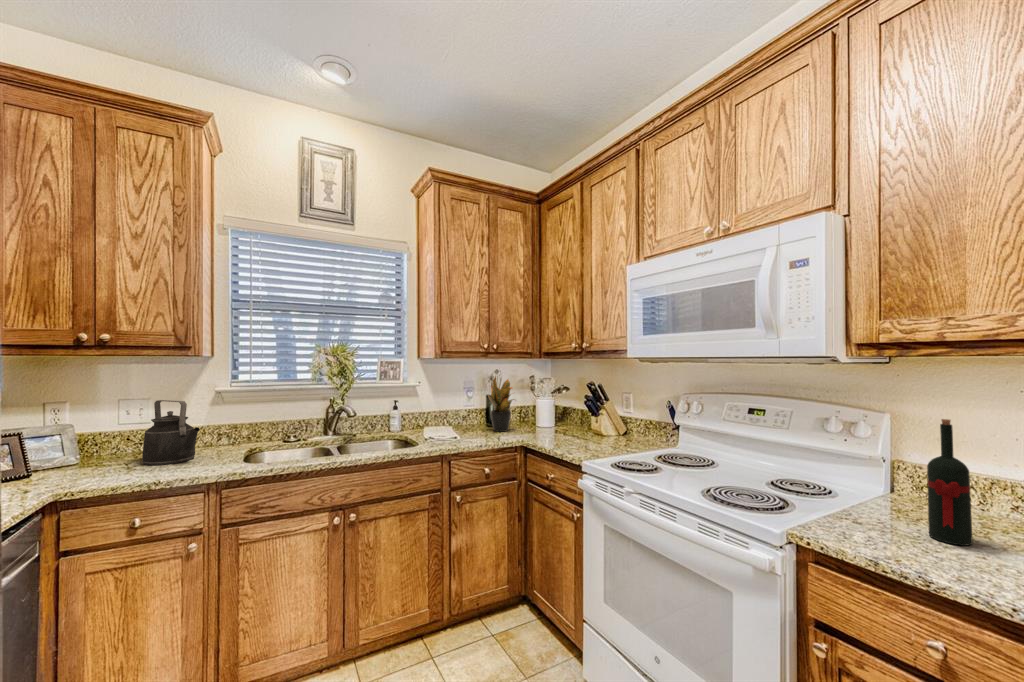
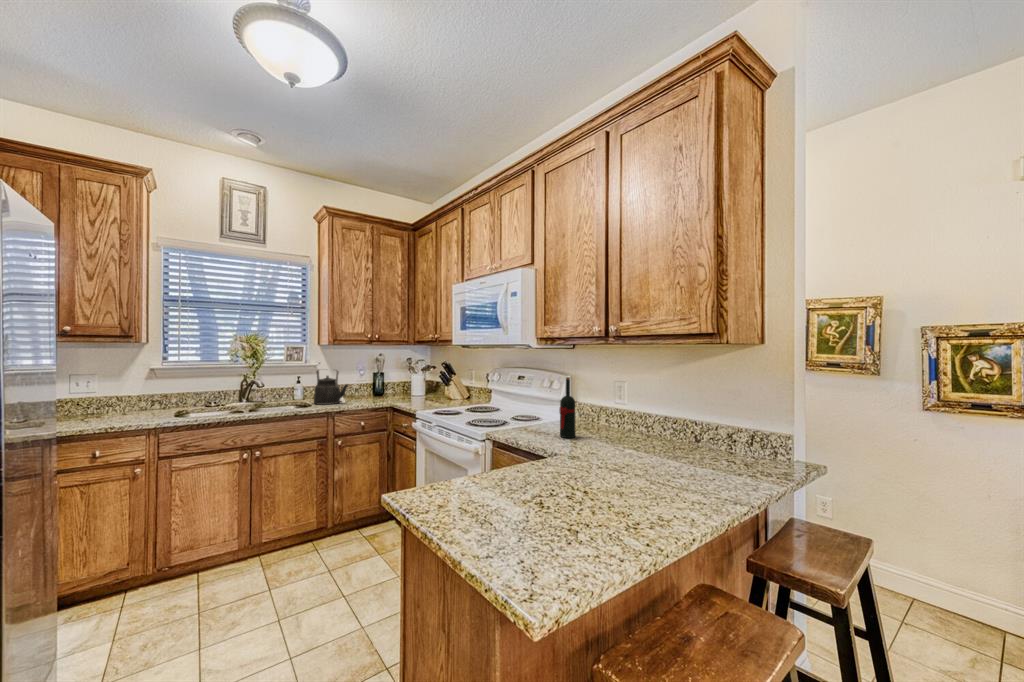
potted plant: present [488,377,515,432] -> none [368,358,395,399]
kettle: present [142,400,200,465] -> present [314,370,348,405]

